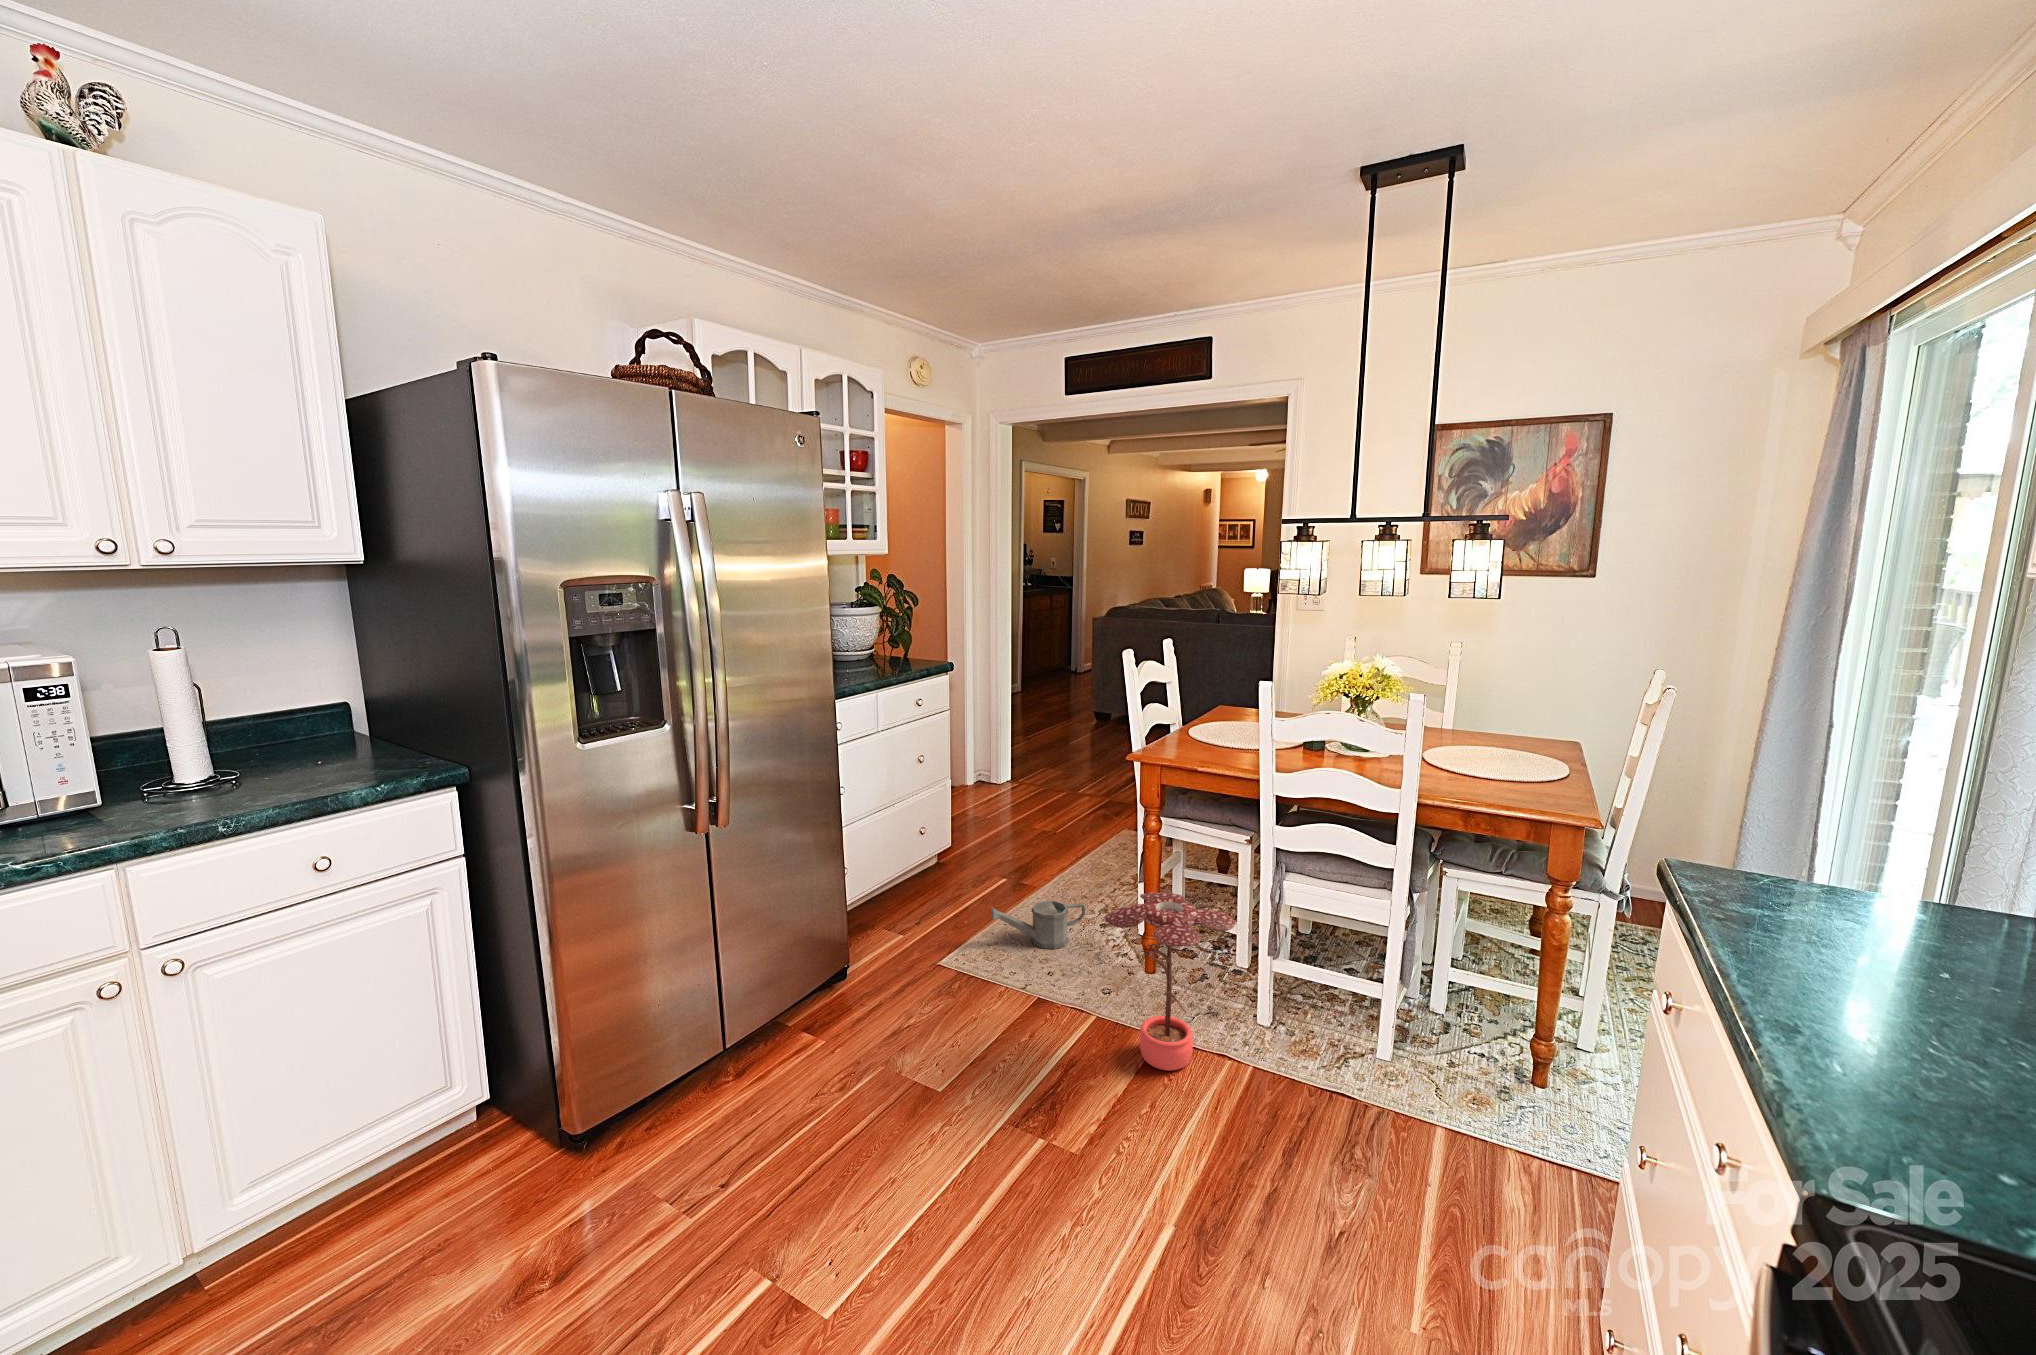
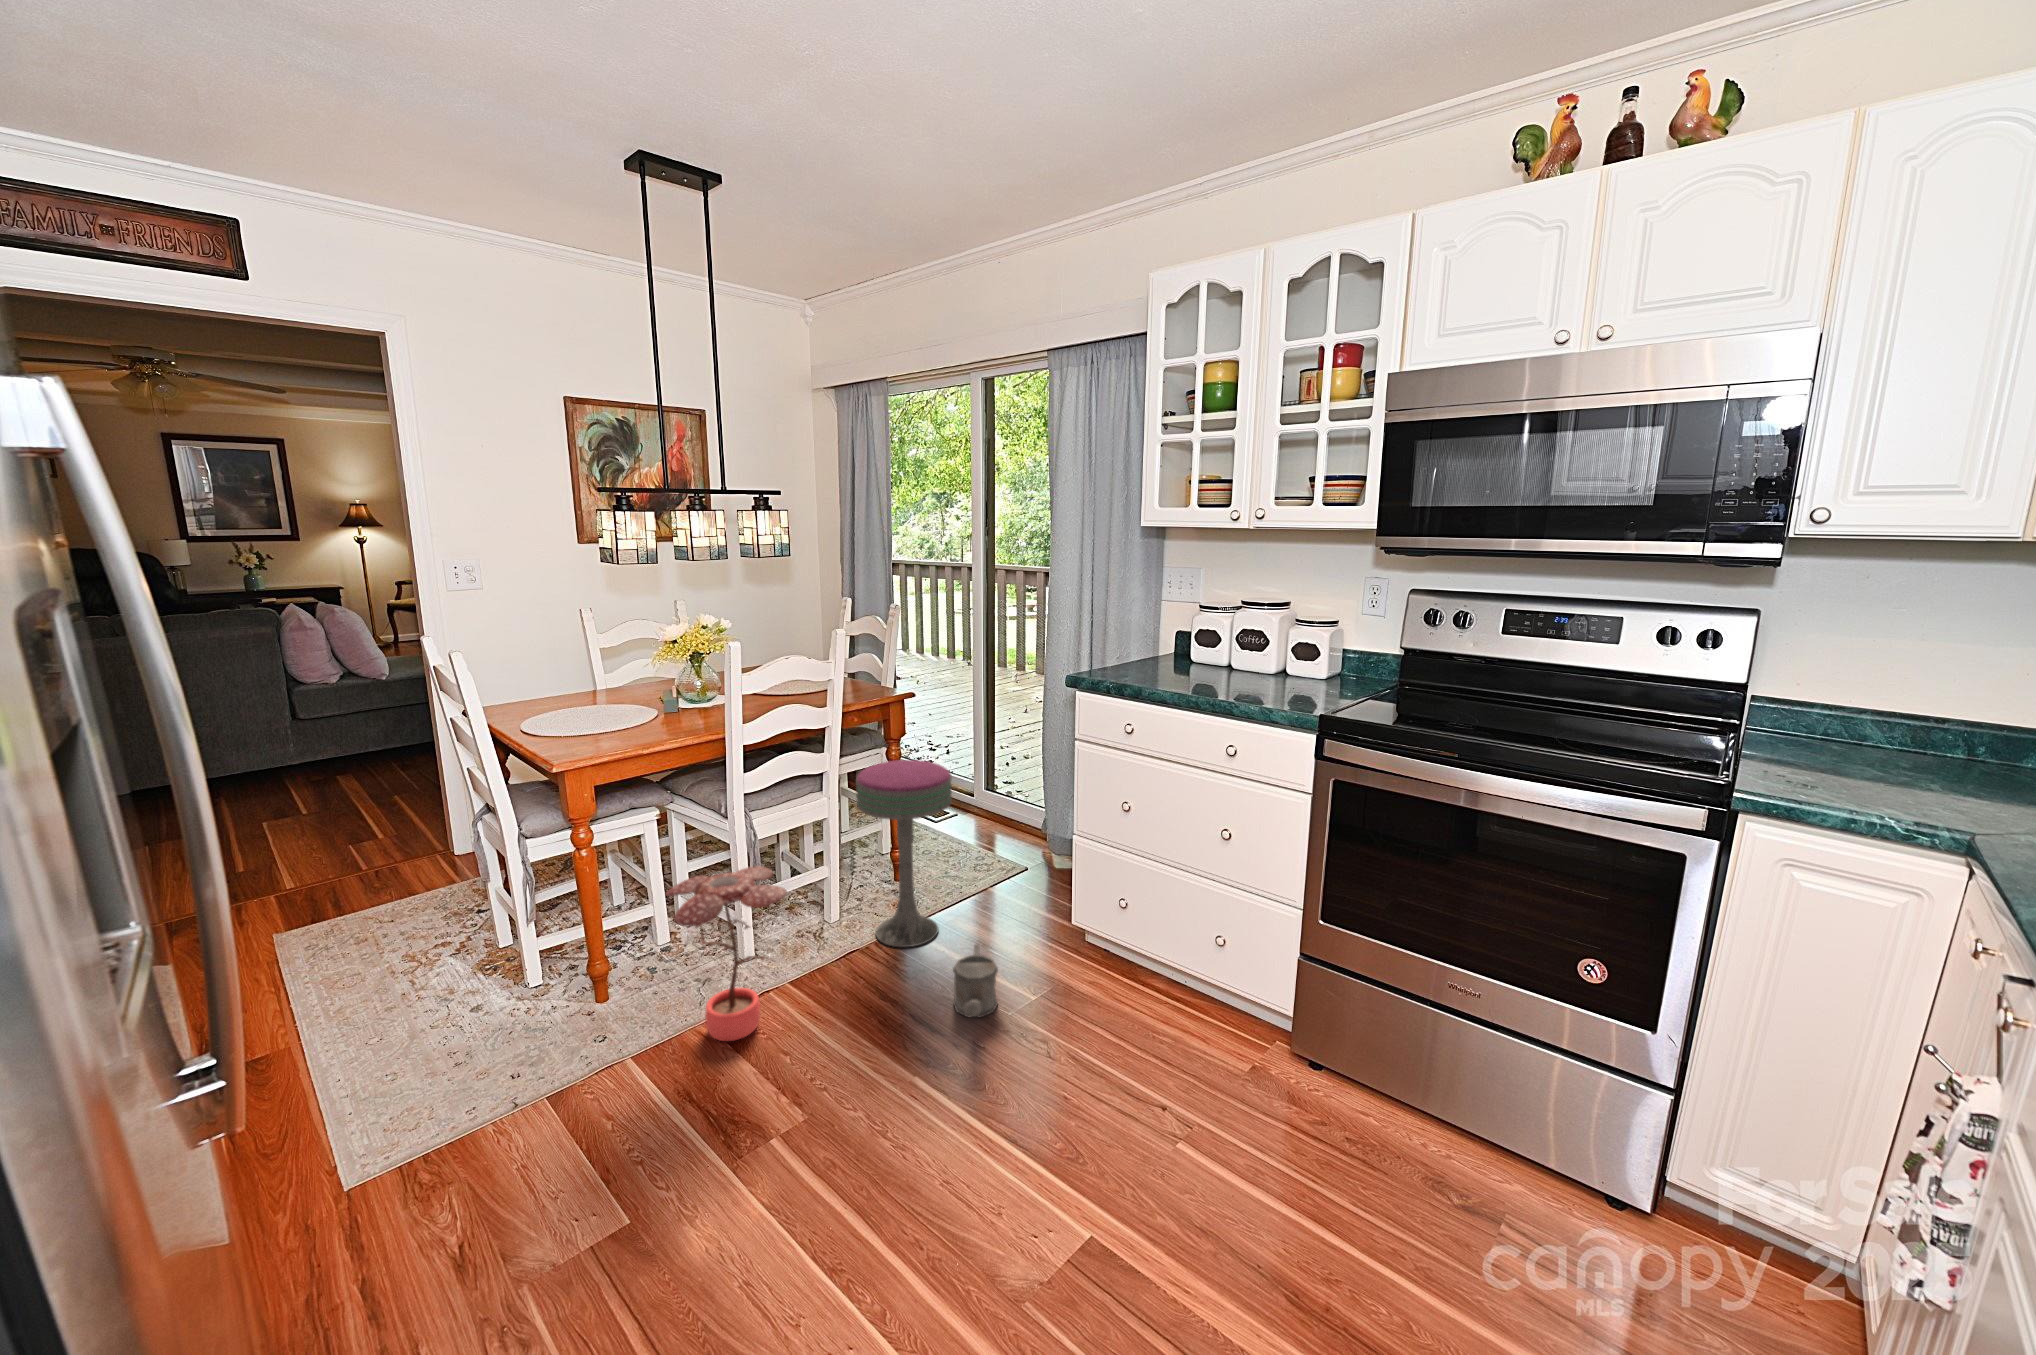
bar stool: none [1382,880,1541,1165] -> present [856,760,952,947]
watering can: present [991,901,1085,949] -> present [953,944,998,1017]

